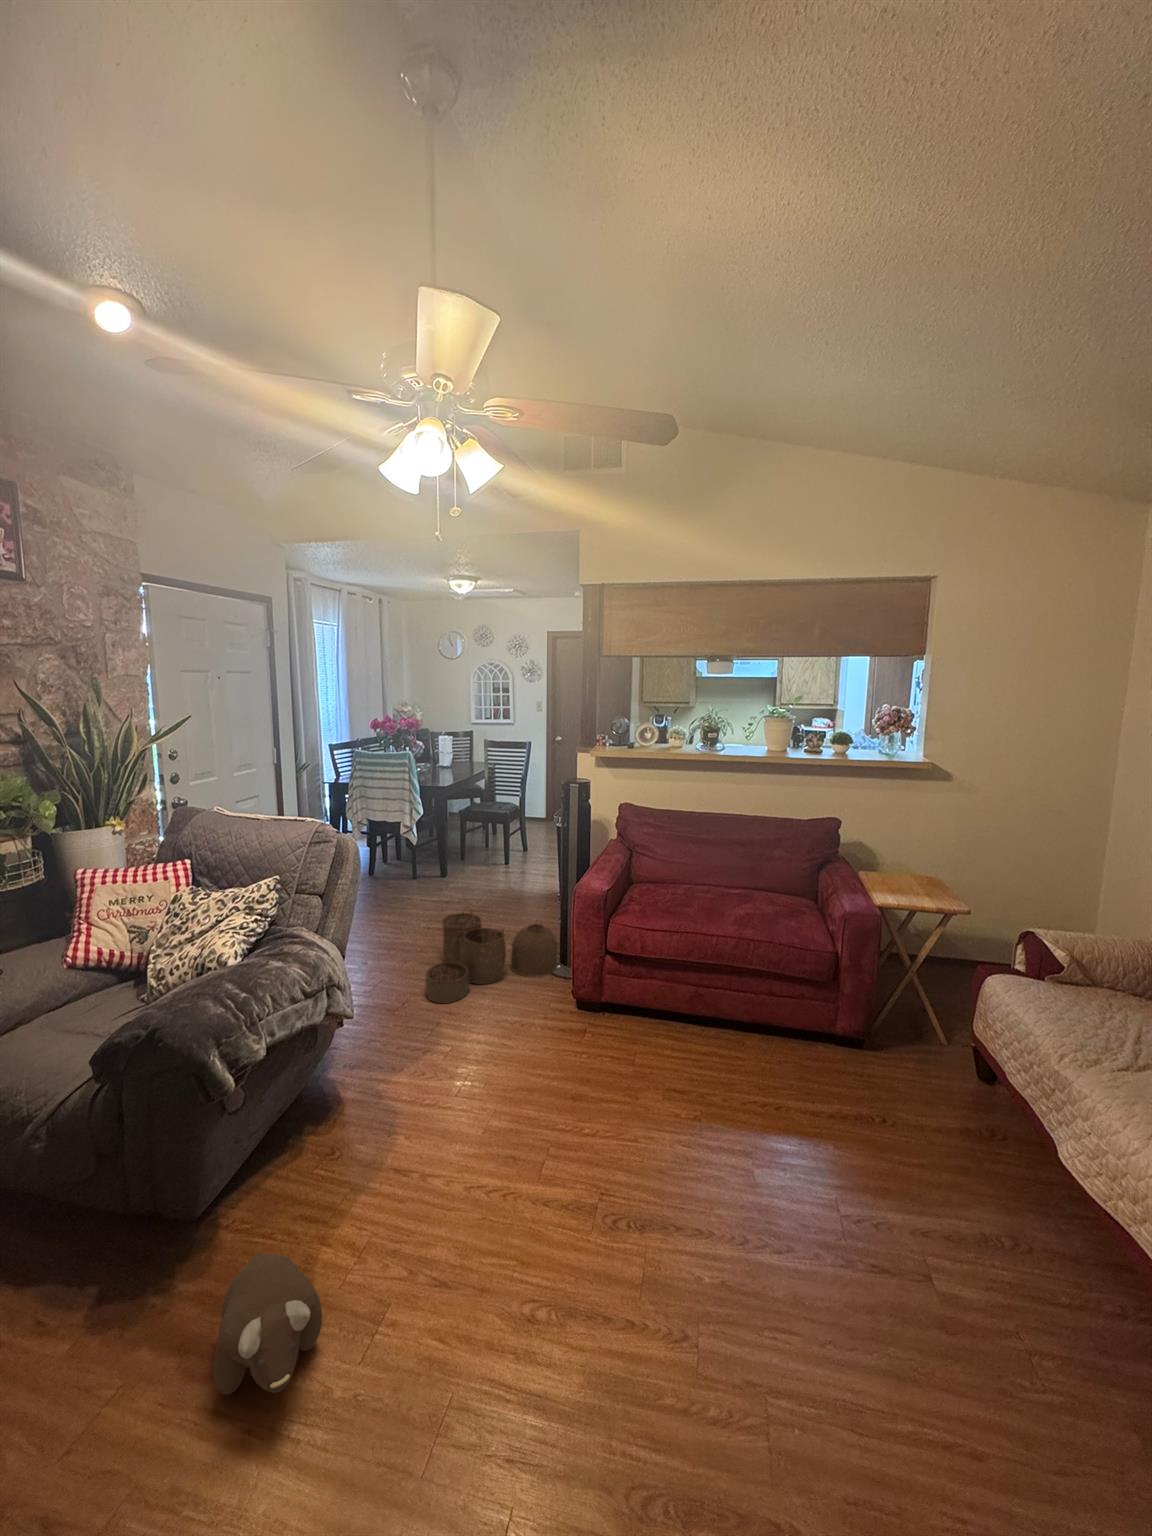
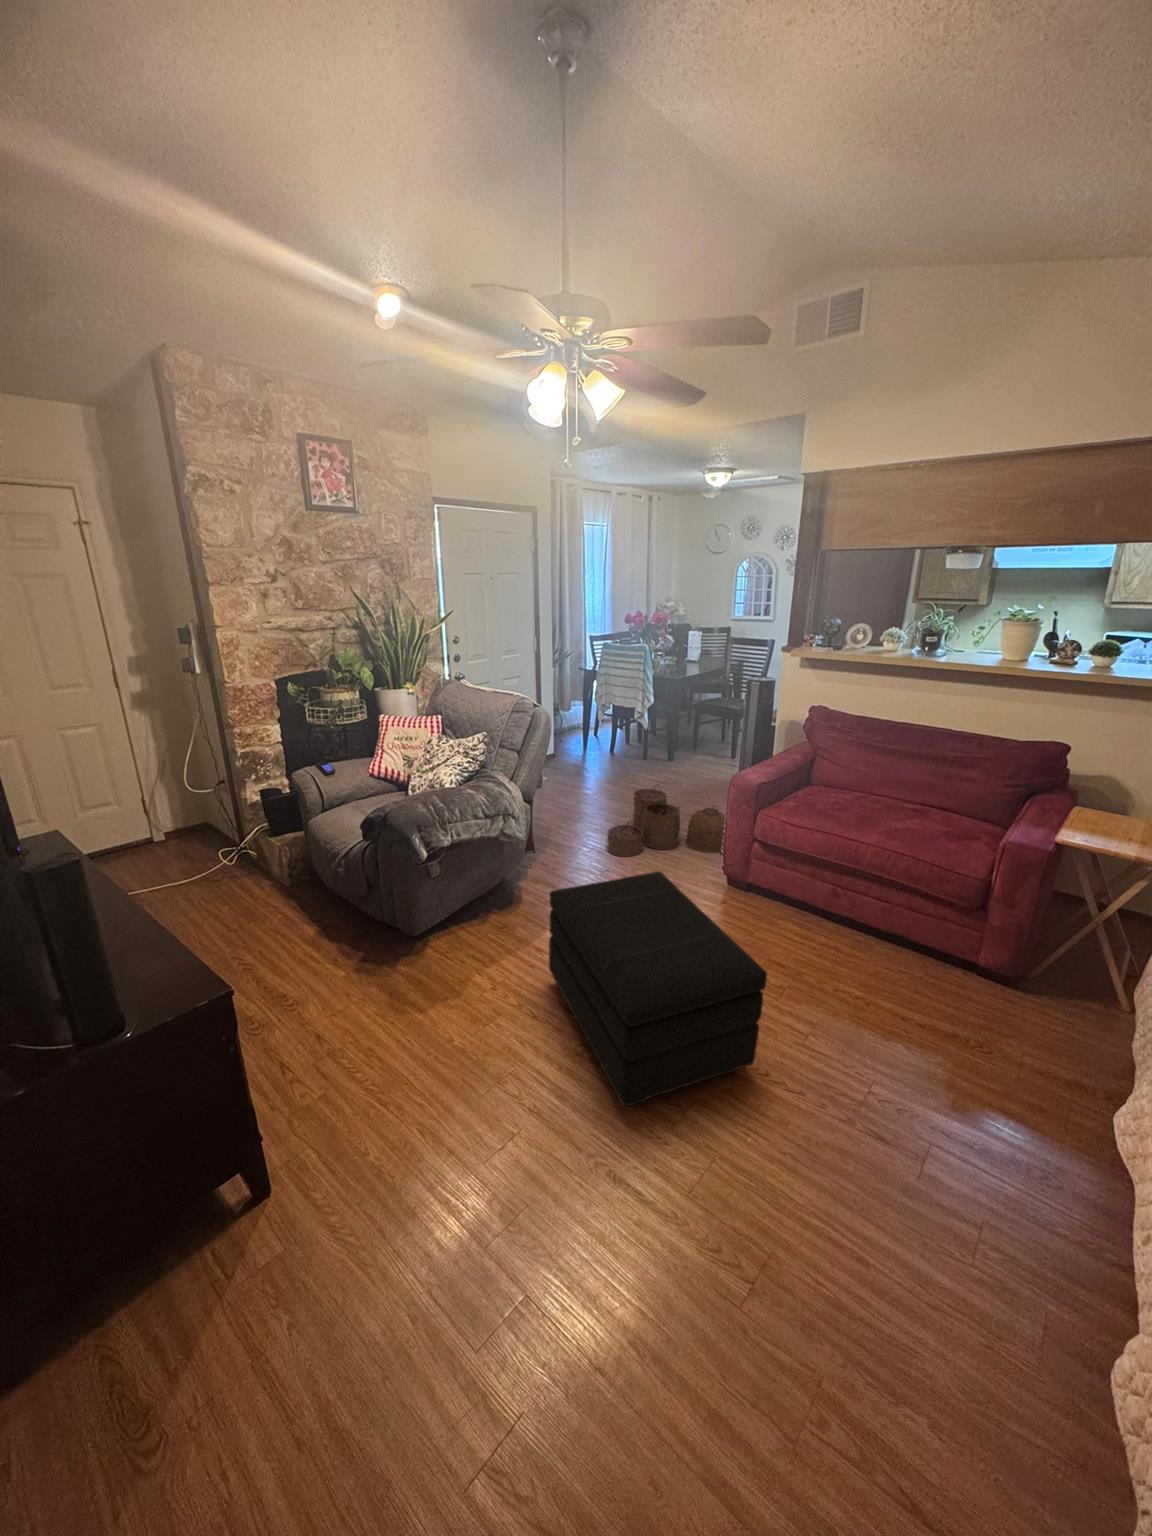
footstool: none [439,1018,746,1382] -> present [549,872,767,1106]
plush toy: present [214,1253,322,1395] -> none [398,958,458,1024]

